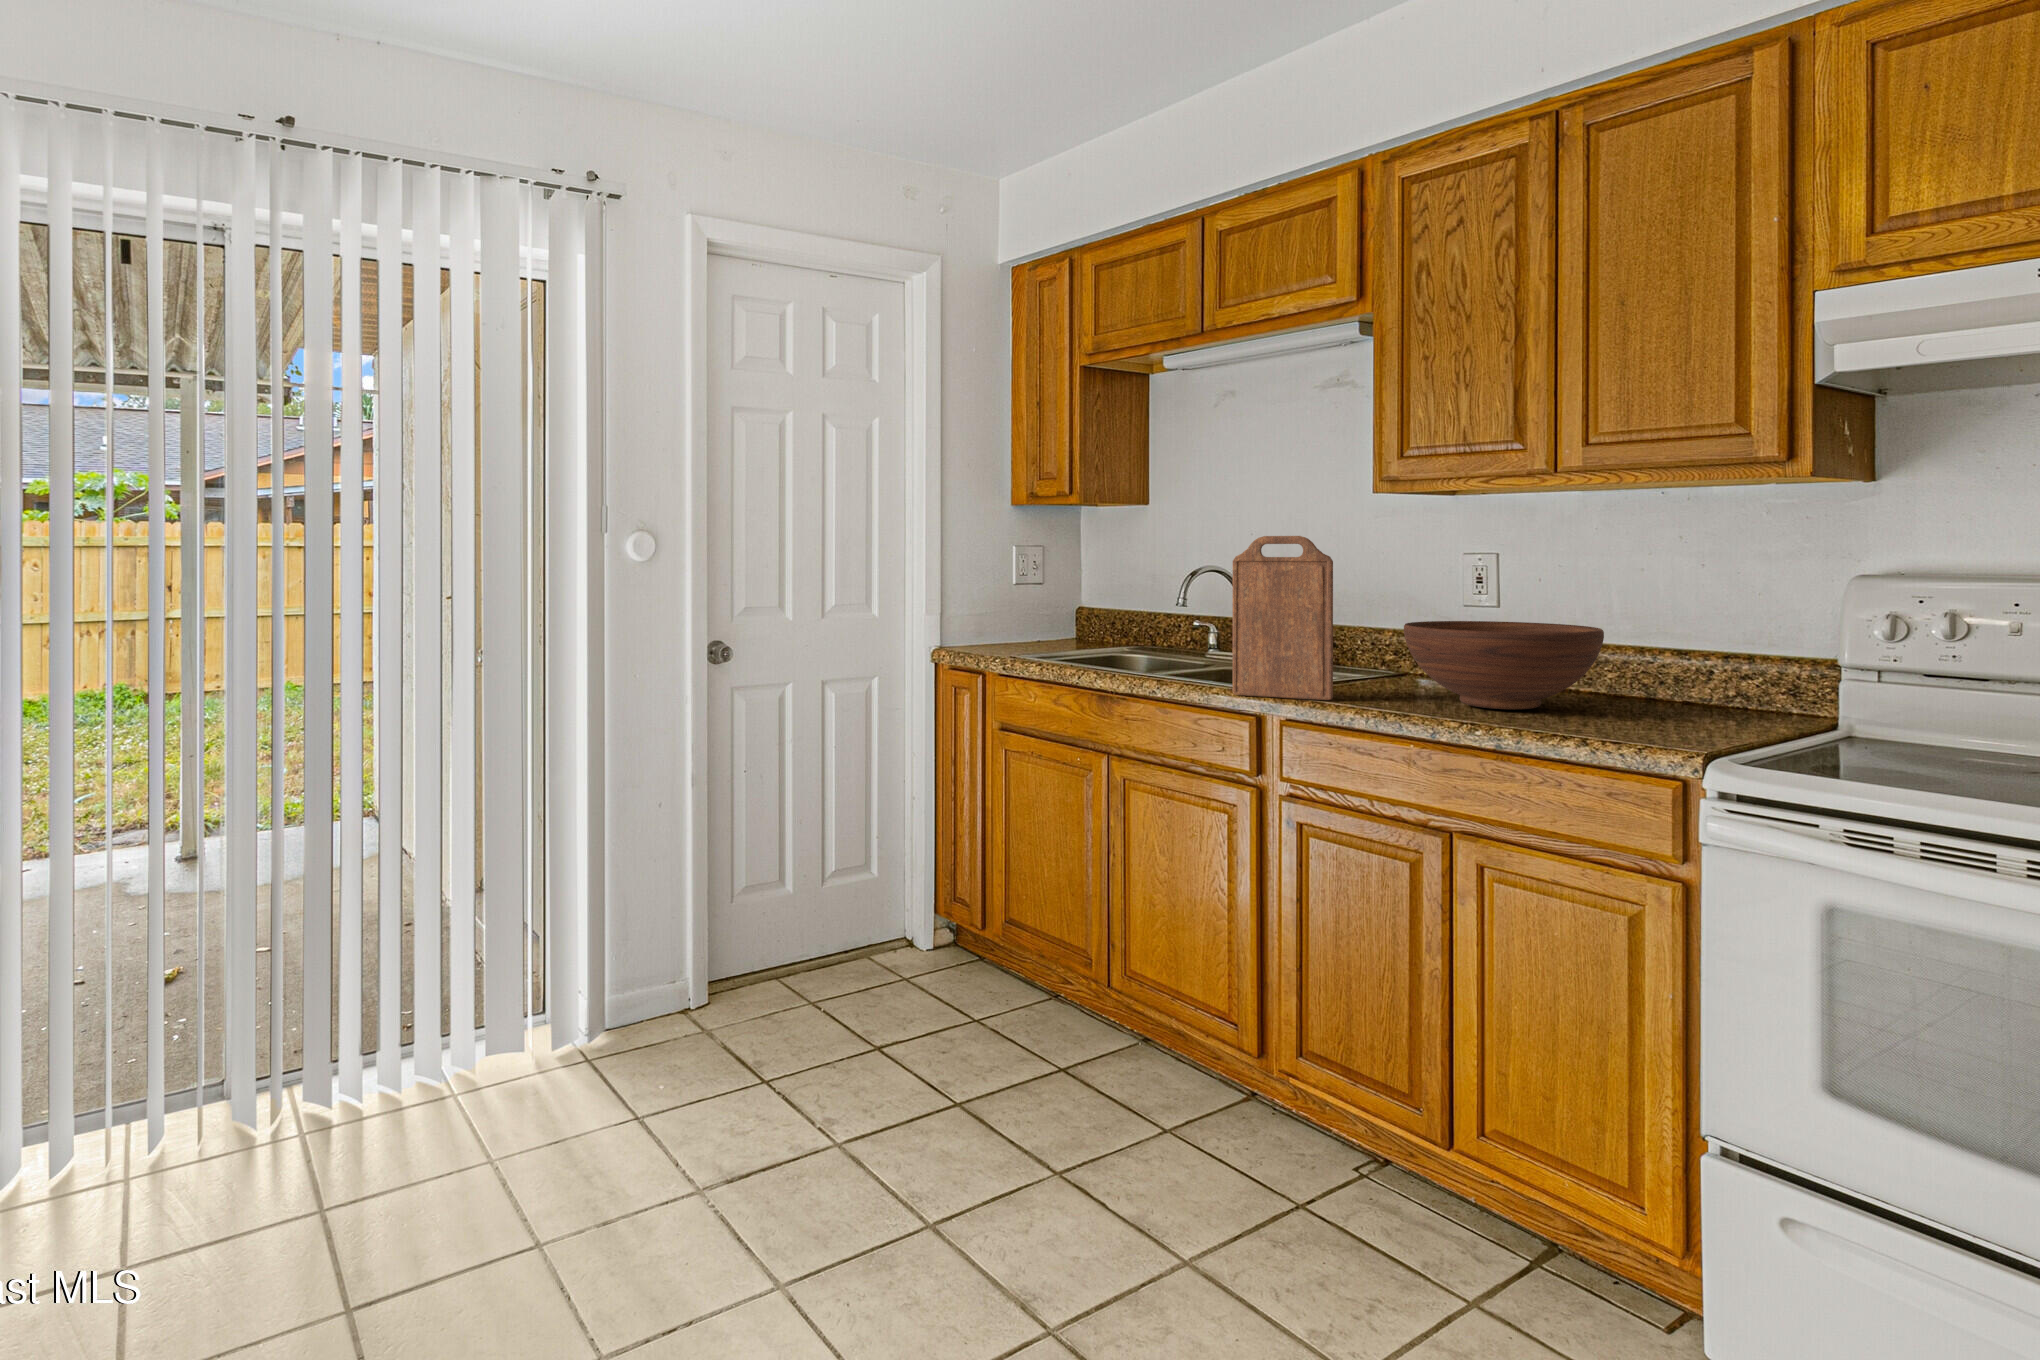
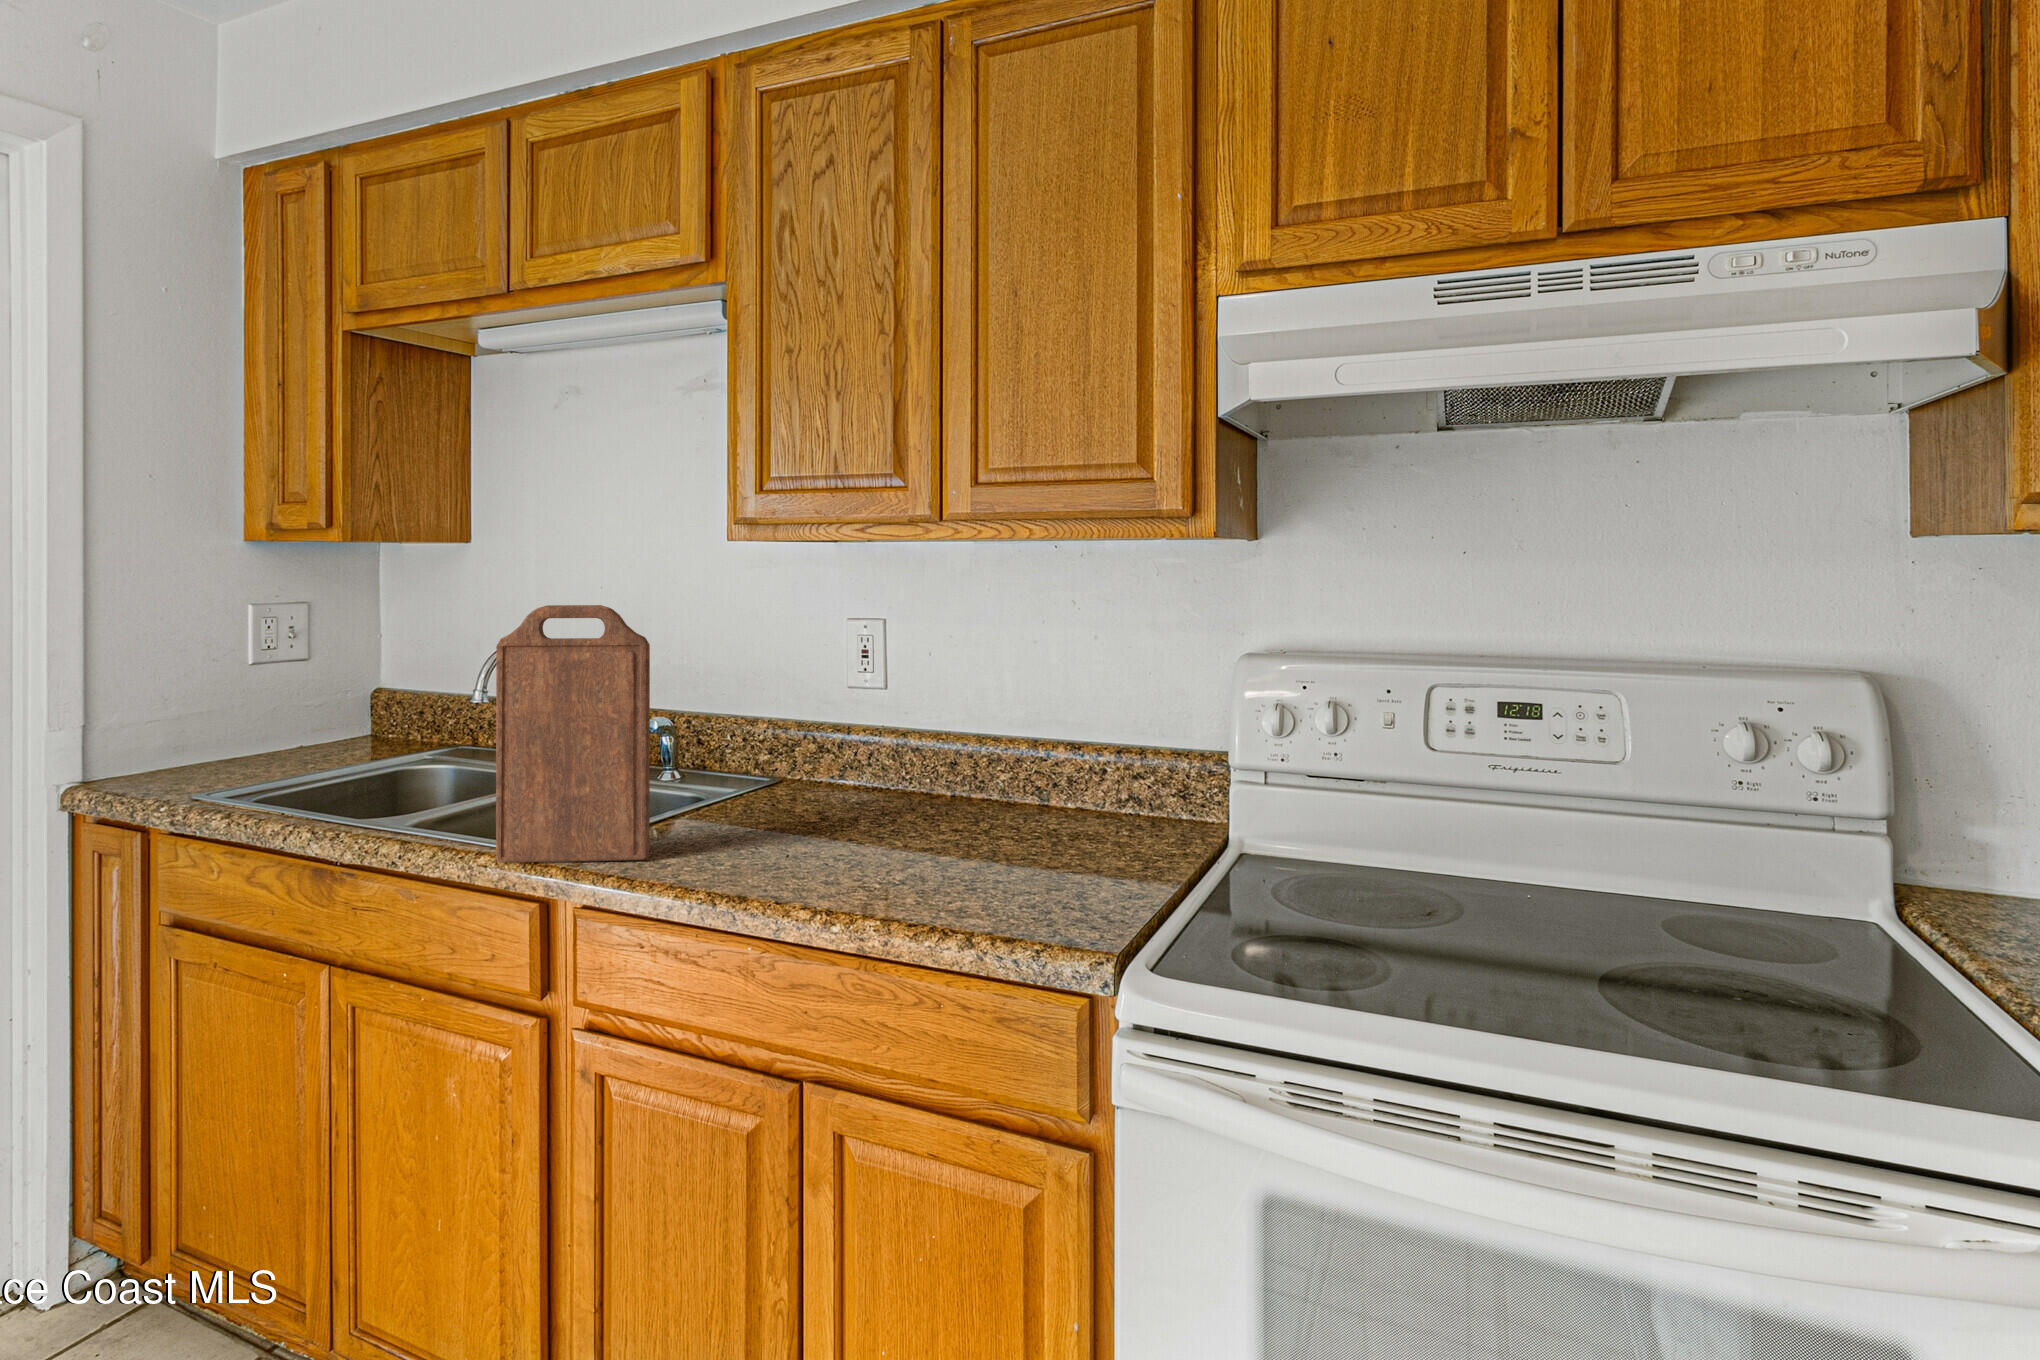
fruit bowl: present [1404,621,1604,710] -> none [750,716,995,855]

